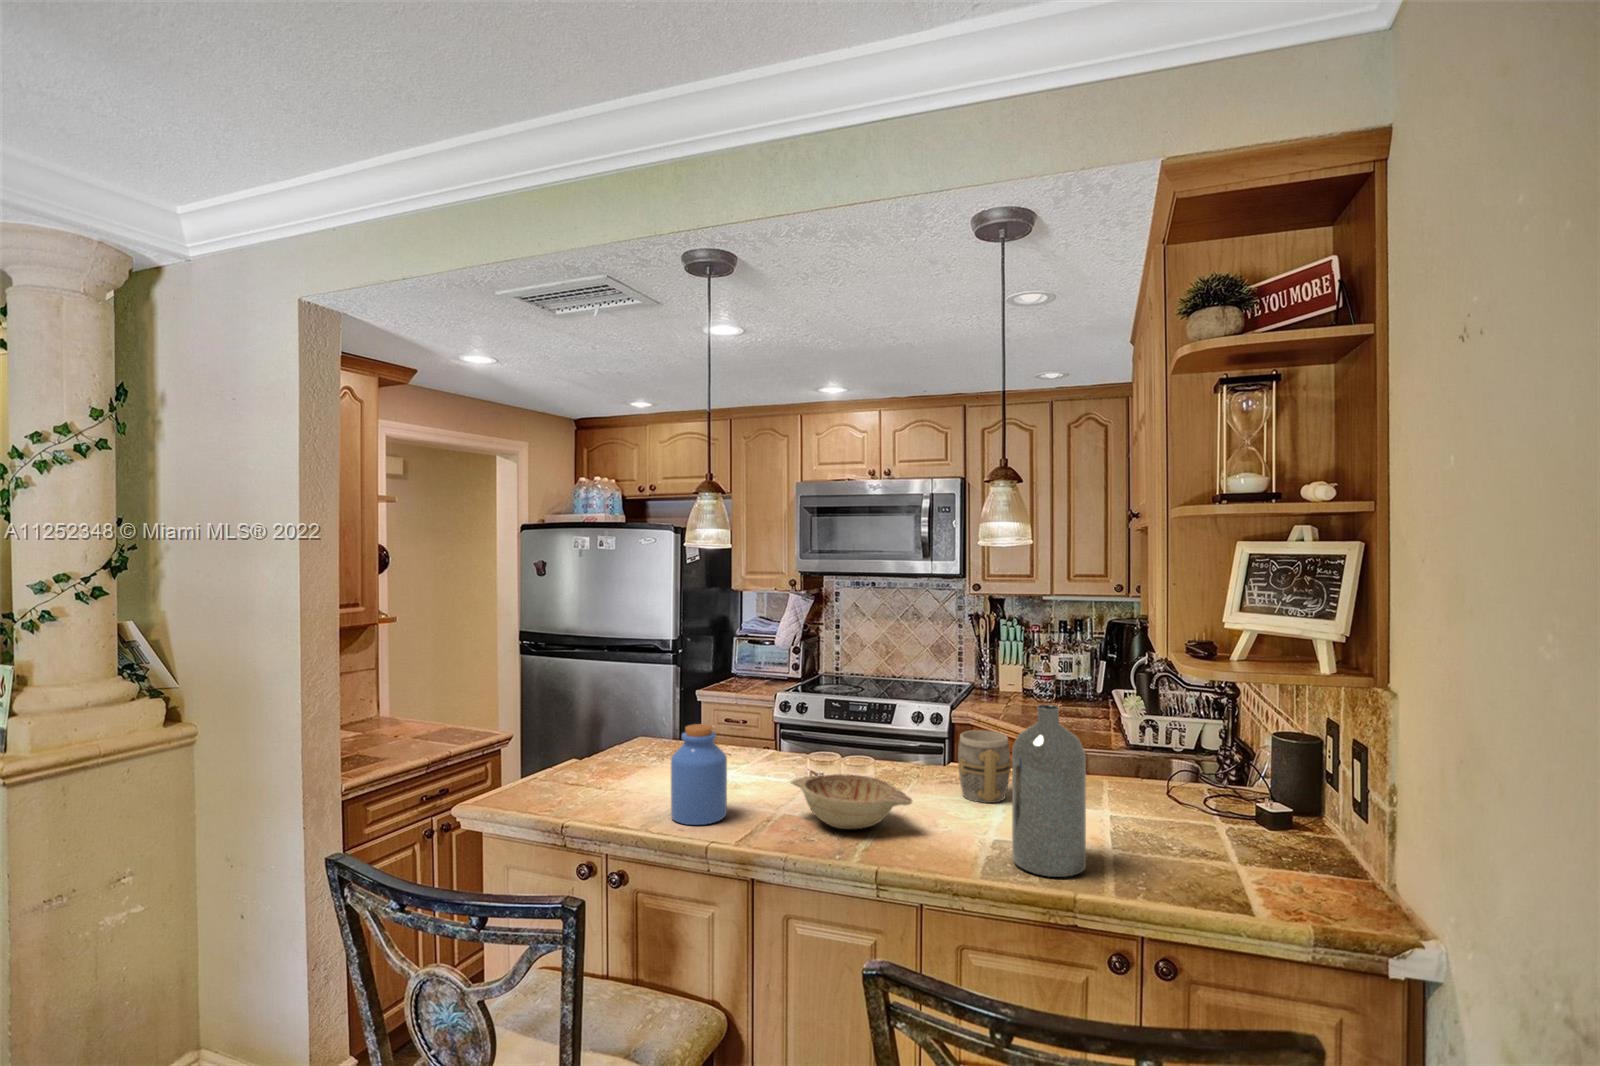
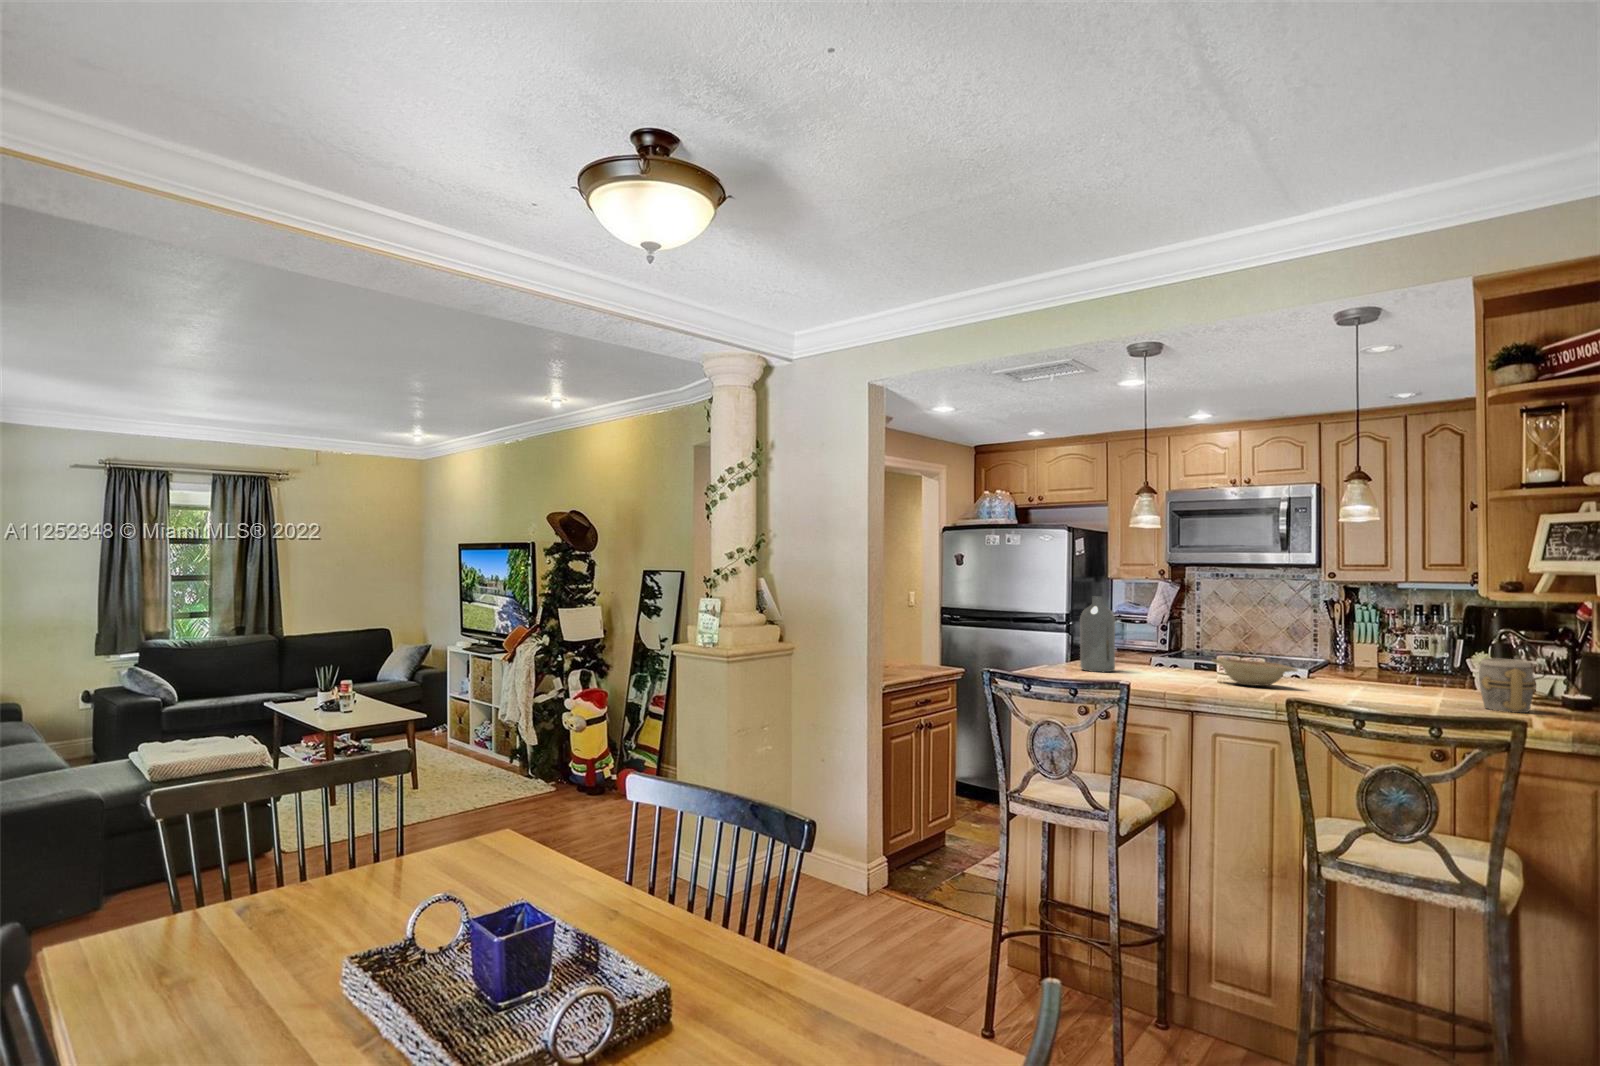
bottle: present [1012,705,1086,877] -> present [1080,597,1115,672]
jar: present [671,724,727,825] -> none [1134,625,1170,680]
mug: present [958,730,1012,803] -> present [1479,658,1535,713]

